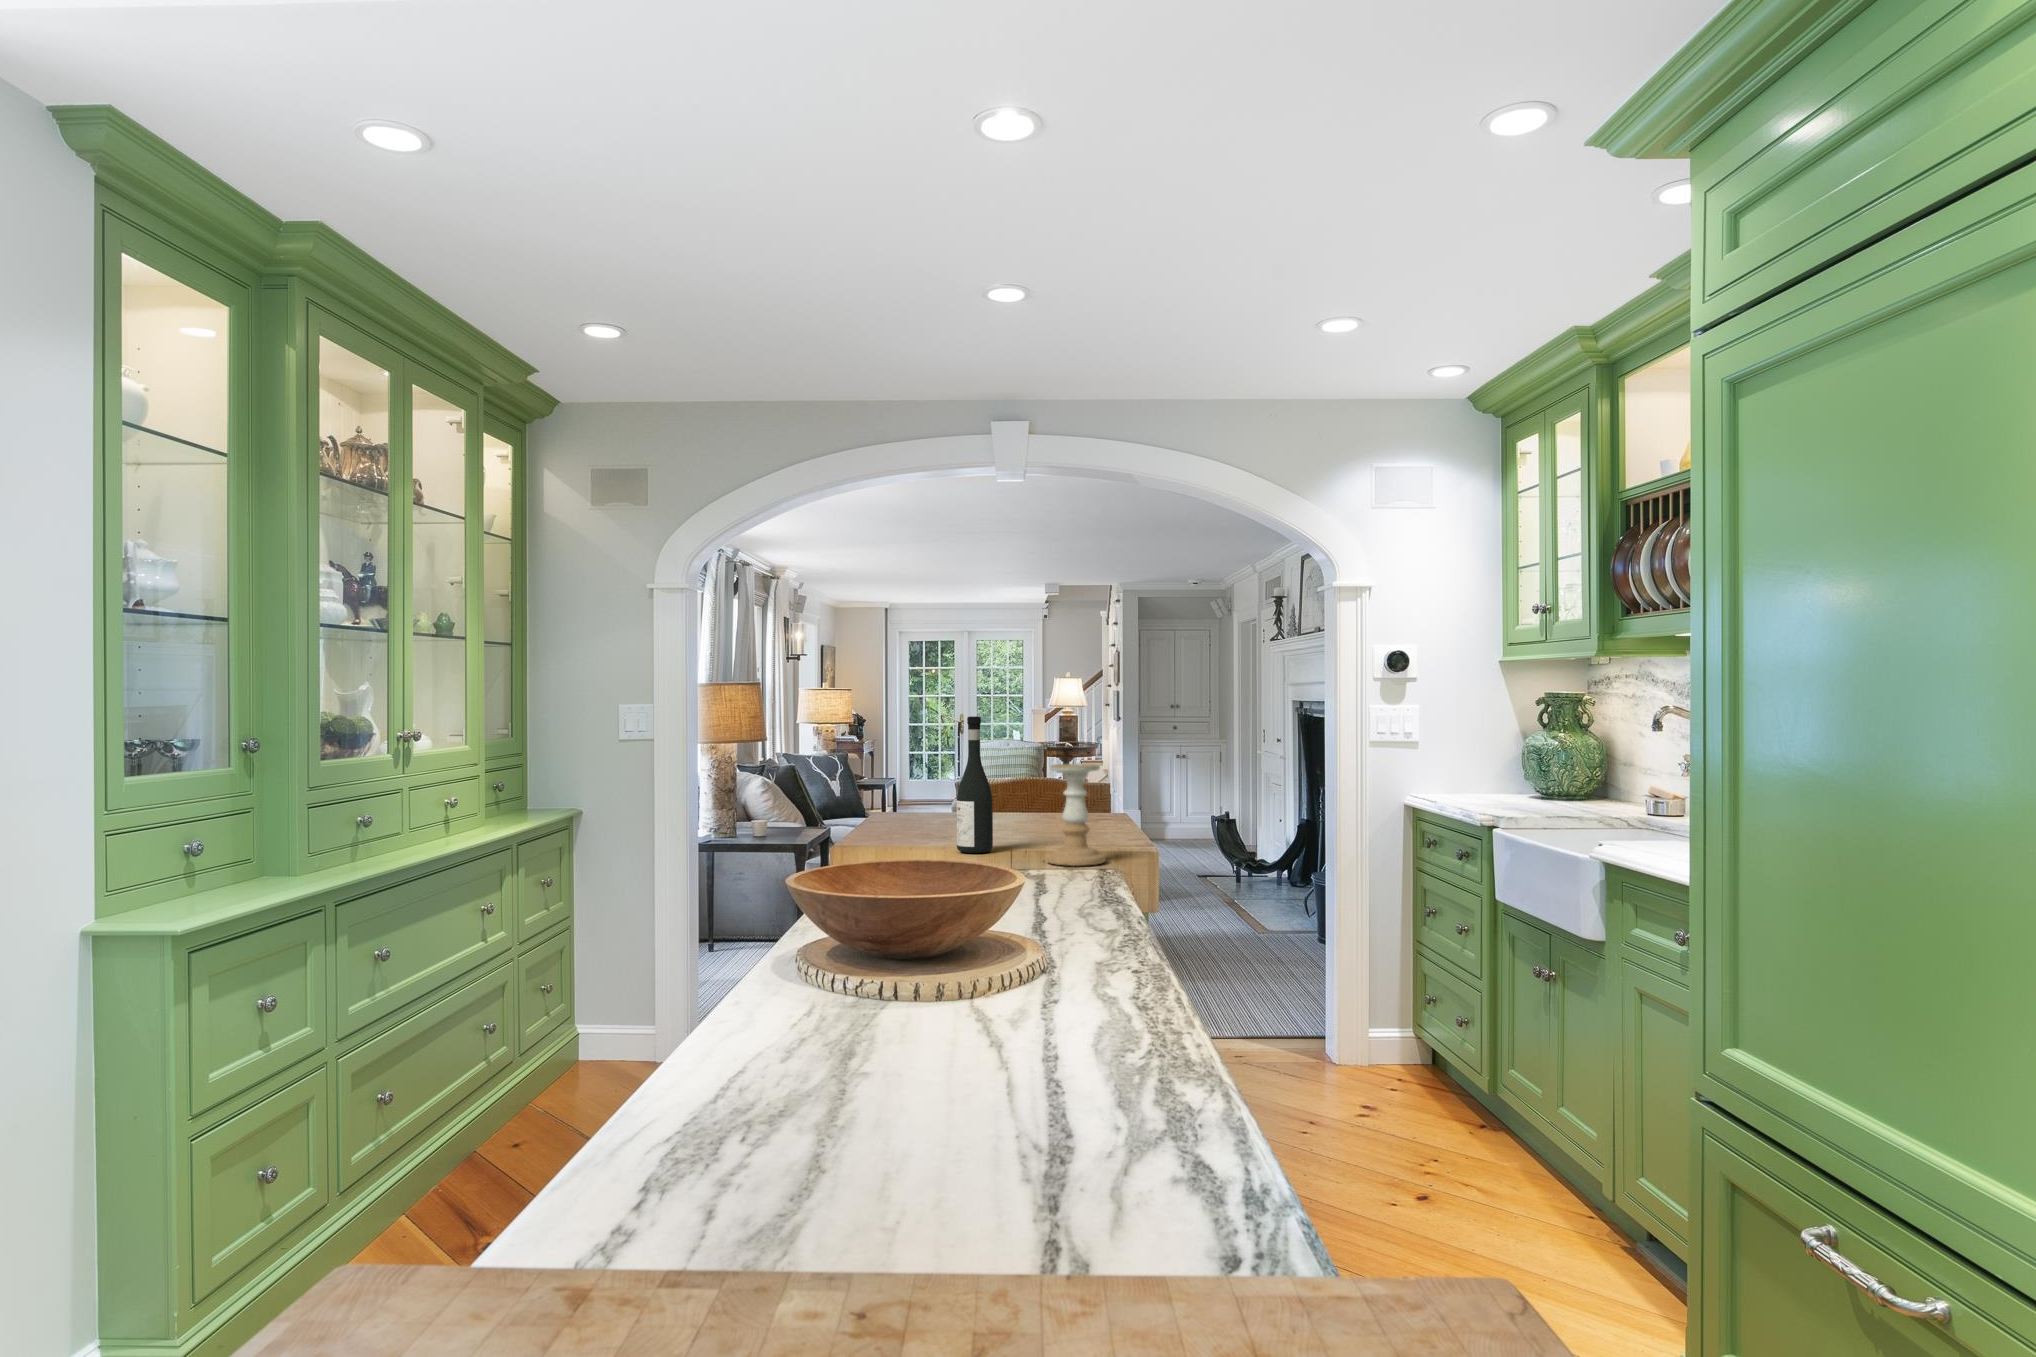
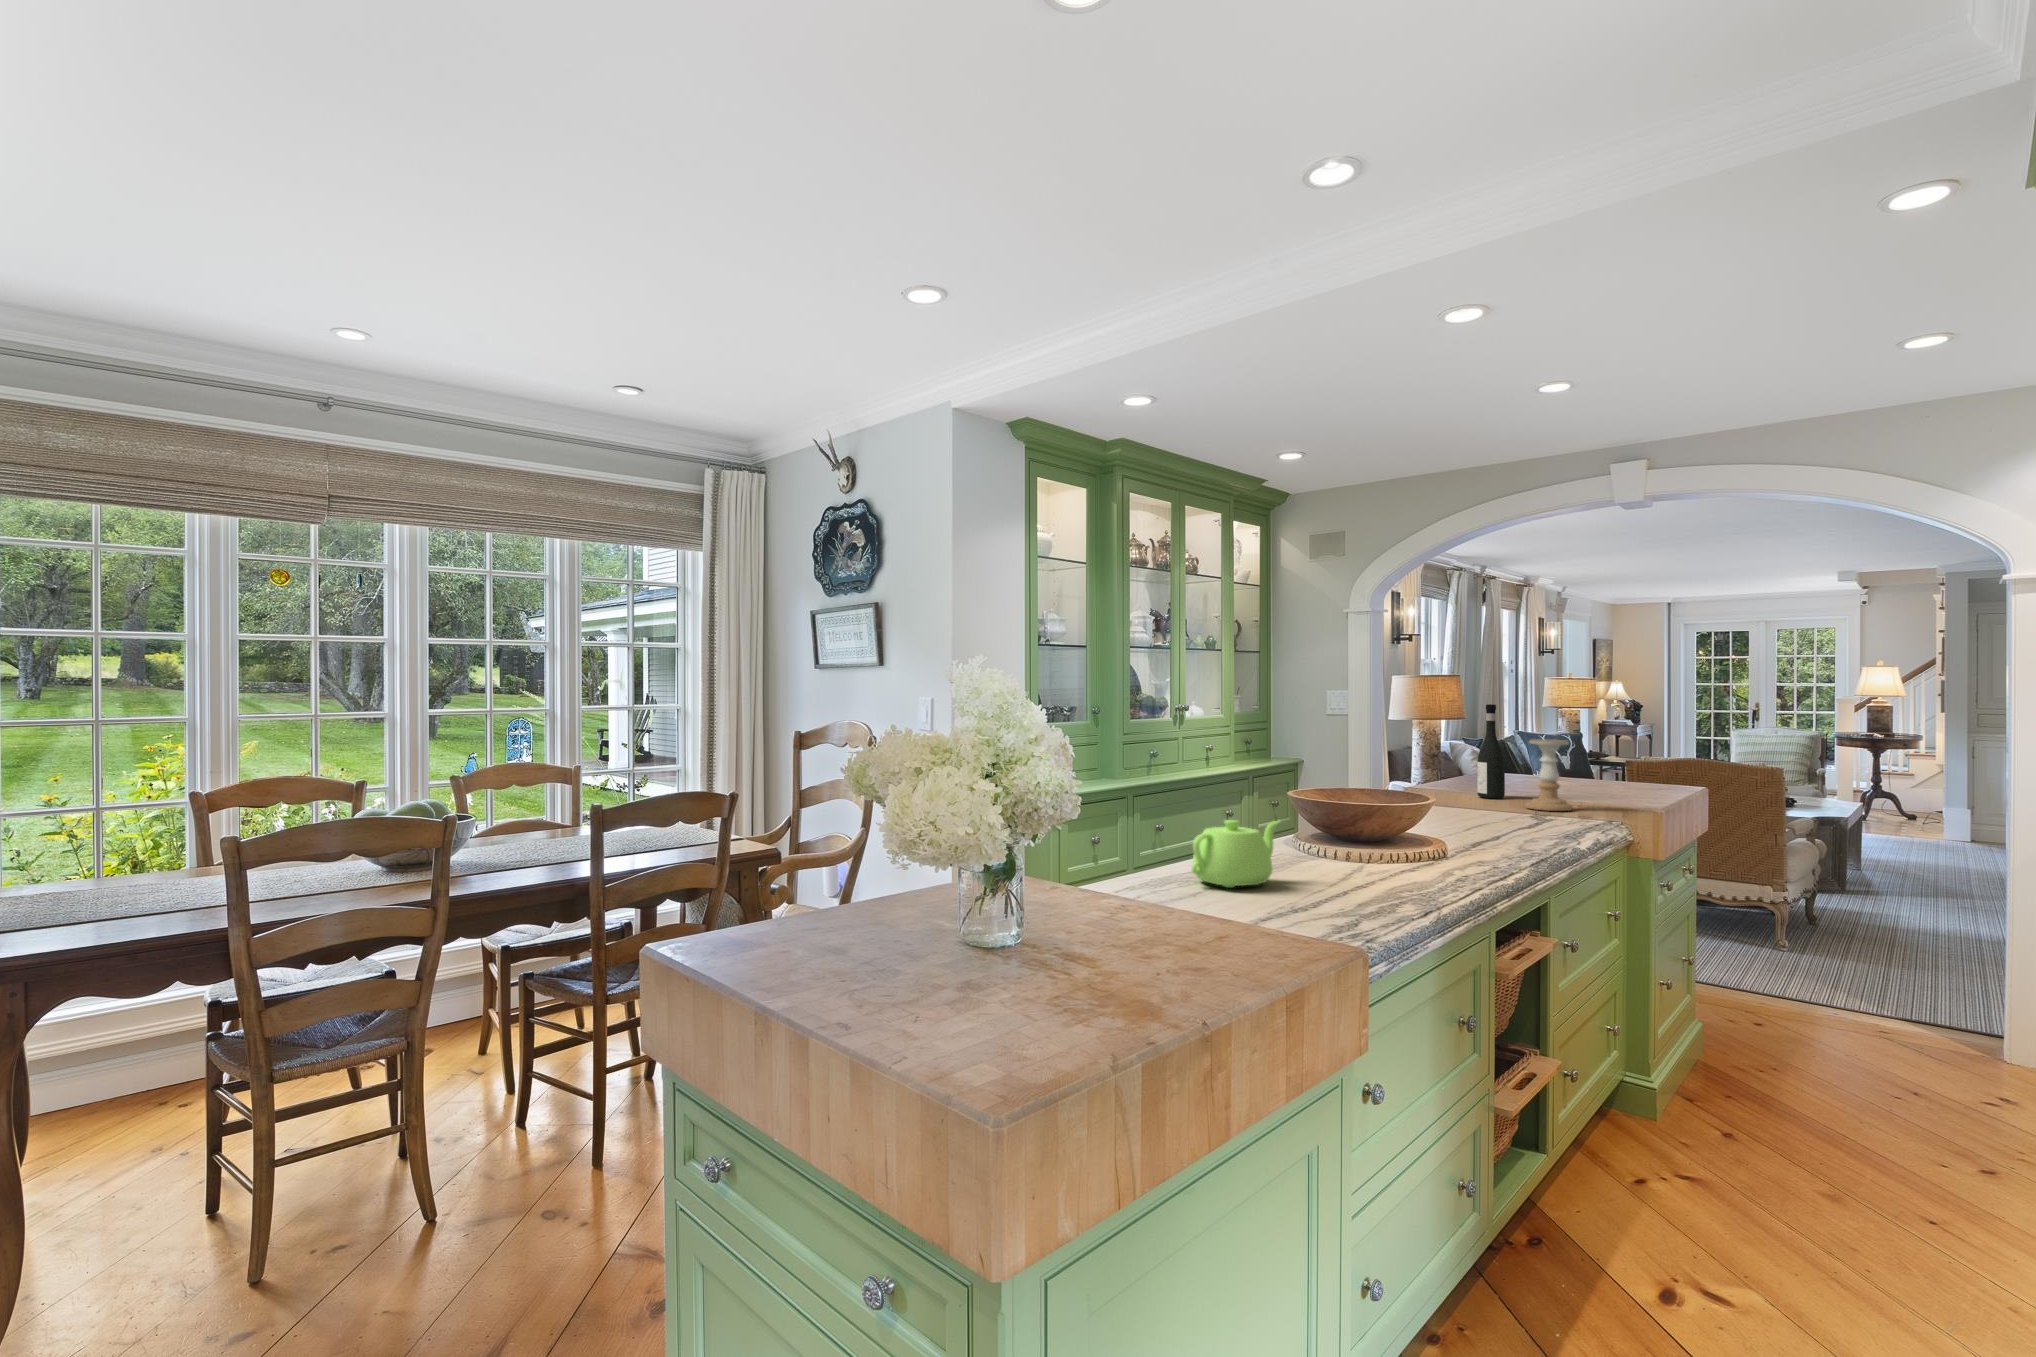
teapot: none [919,969,1095,1161] -> present [1191,820,1280,888]

